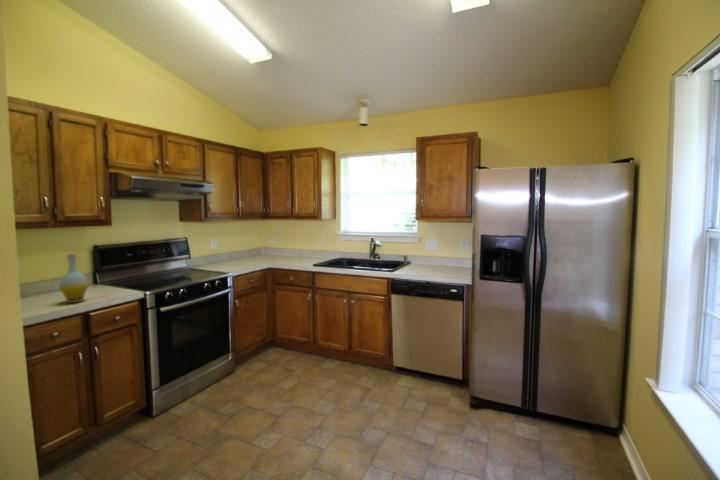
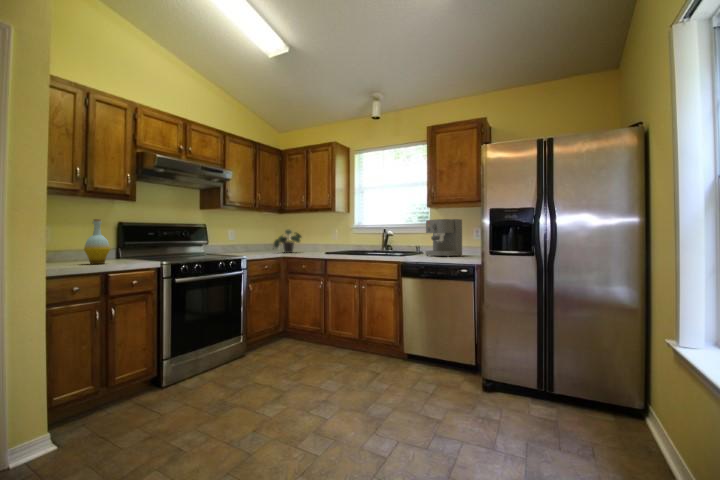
coffee maker: none [414,233,450,272] -> present [426,219,462,257]
potted plant: none [258,238,288,262] -> present [273,230,301,253]

